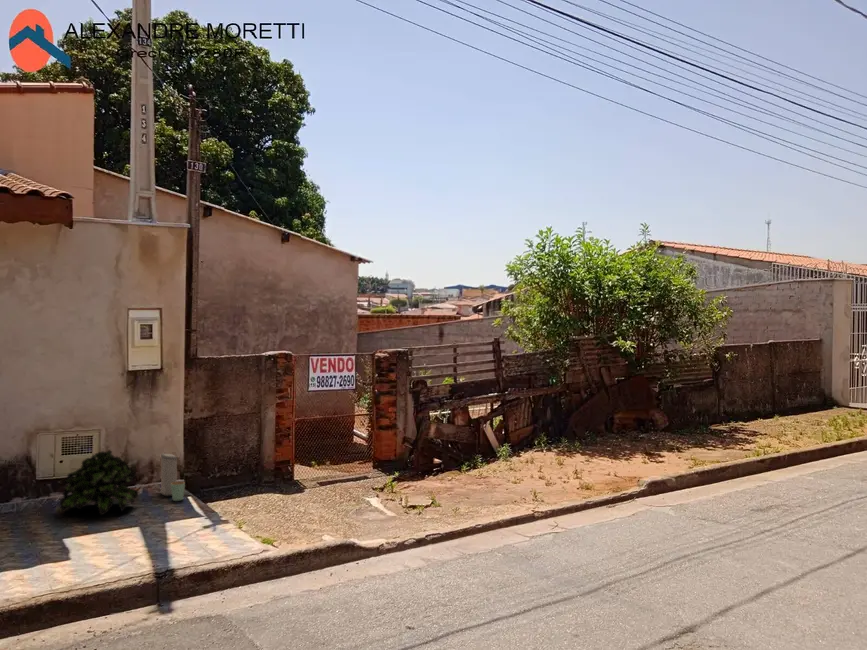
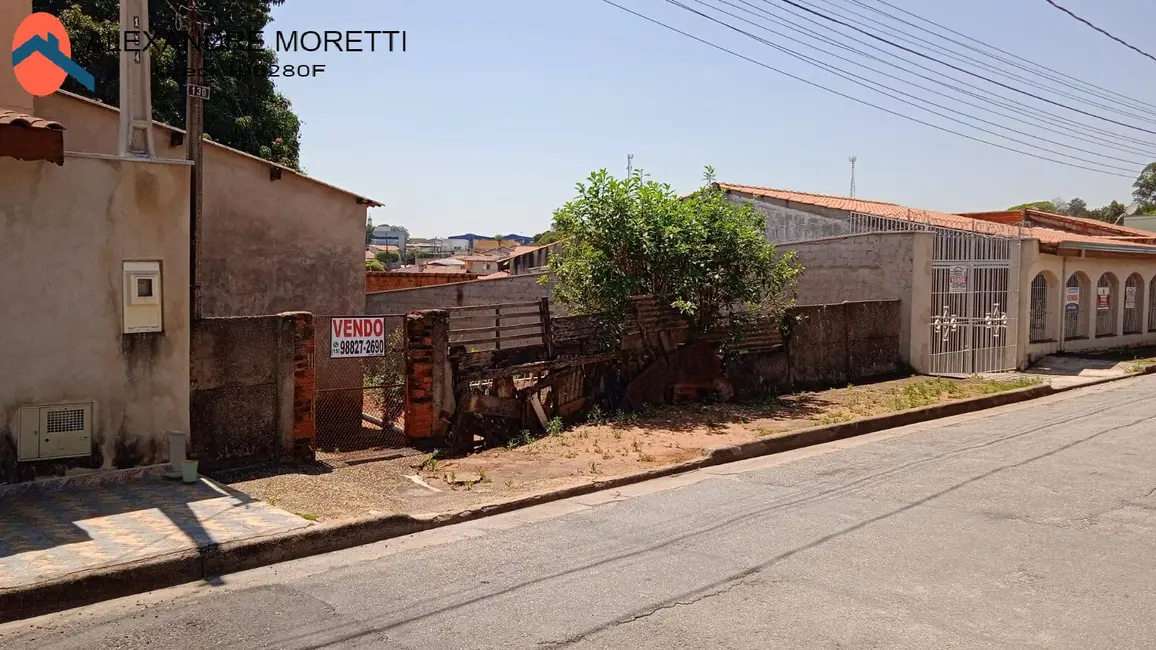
potted plant: present [60,451,138,515] -> none [56,425,146,498]

